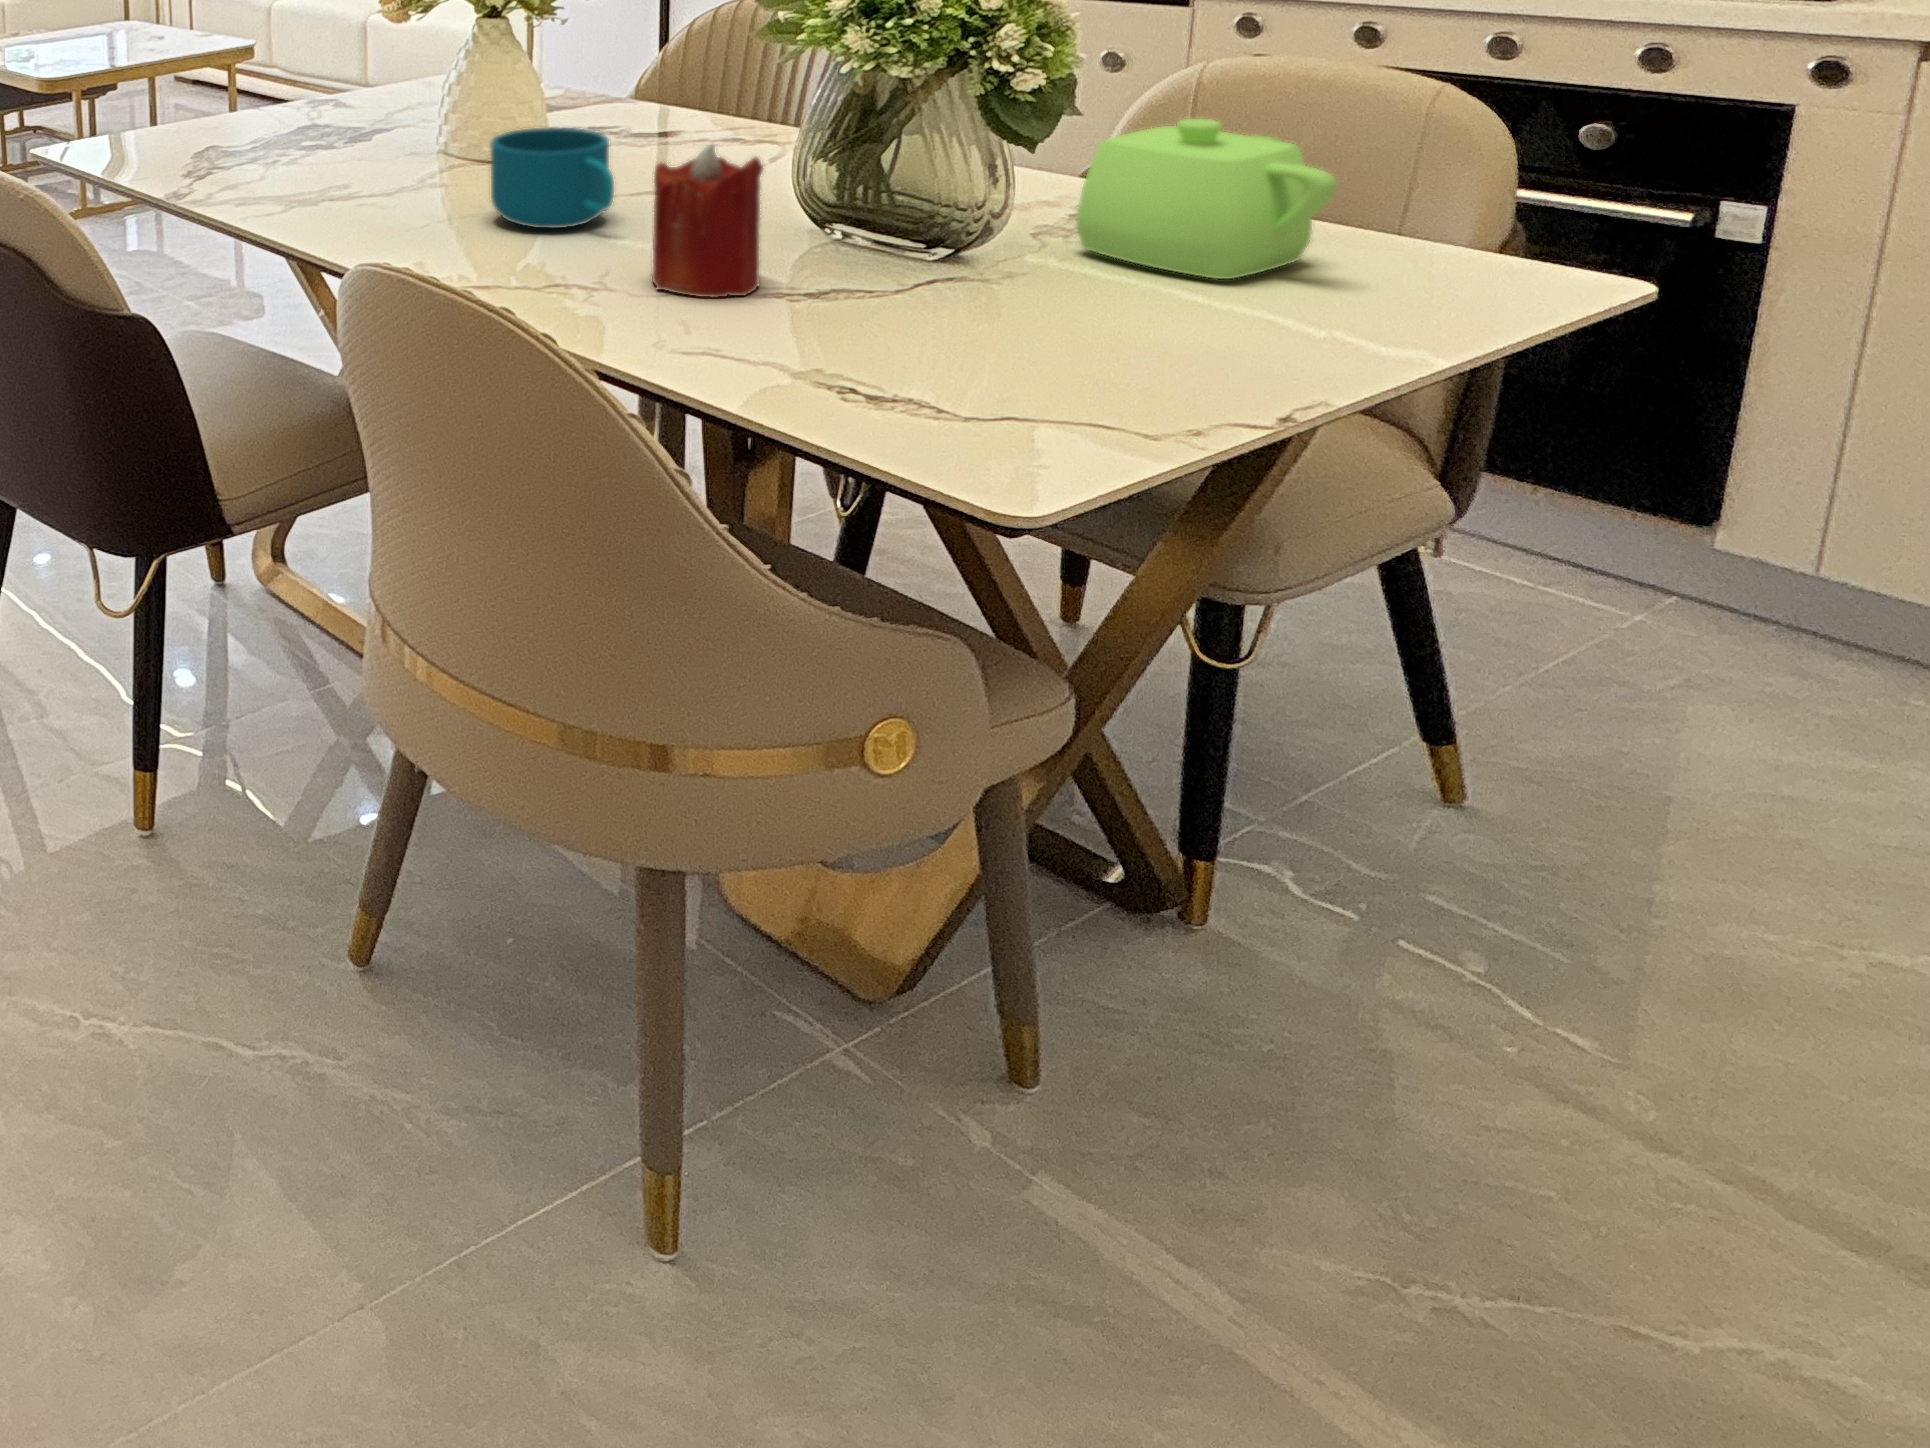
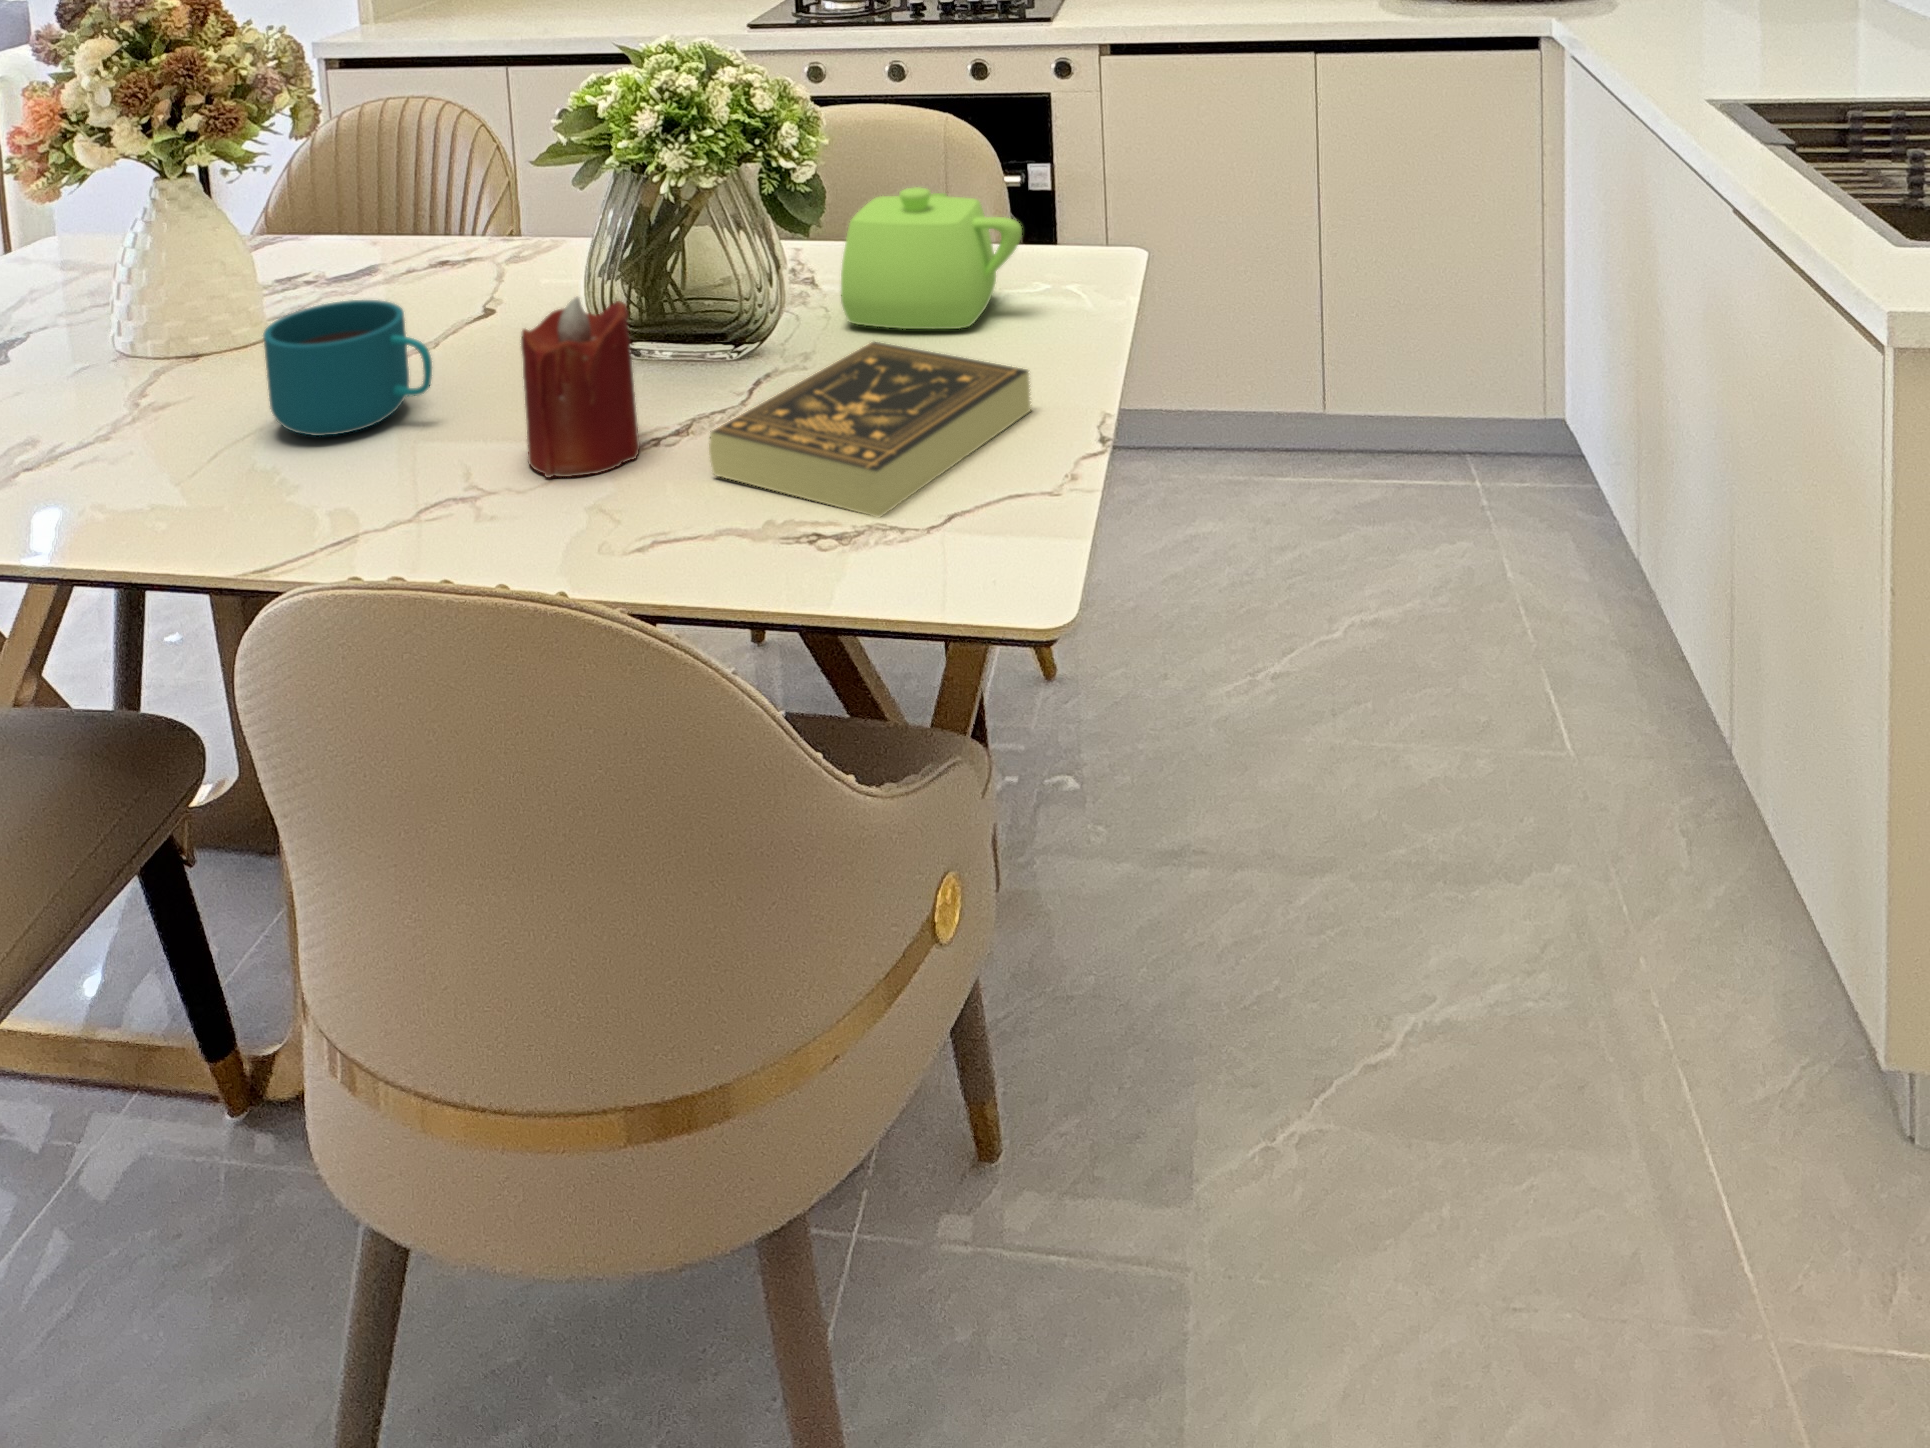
book: none [794,256,1209,389] -> present [709,342,1031,517]

